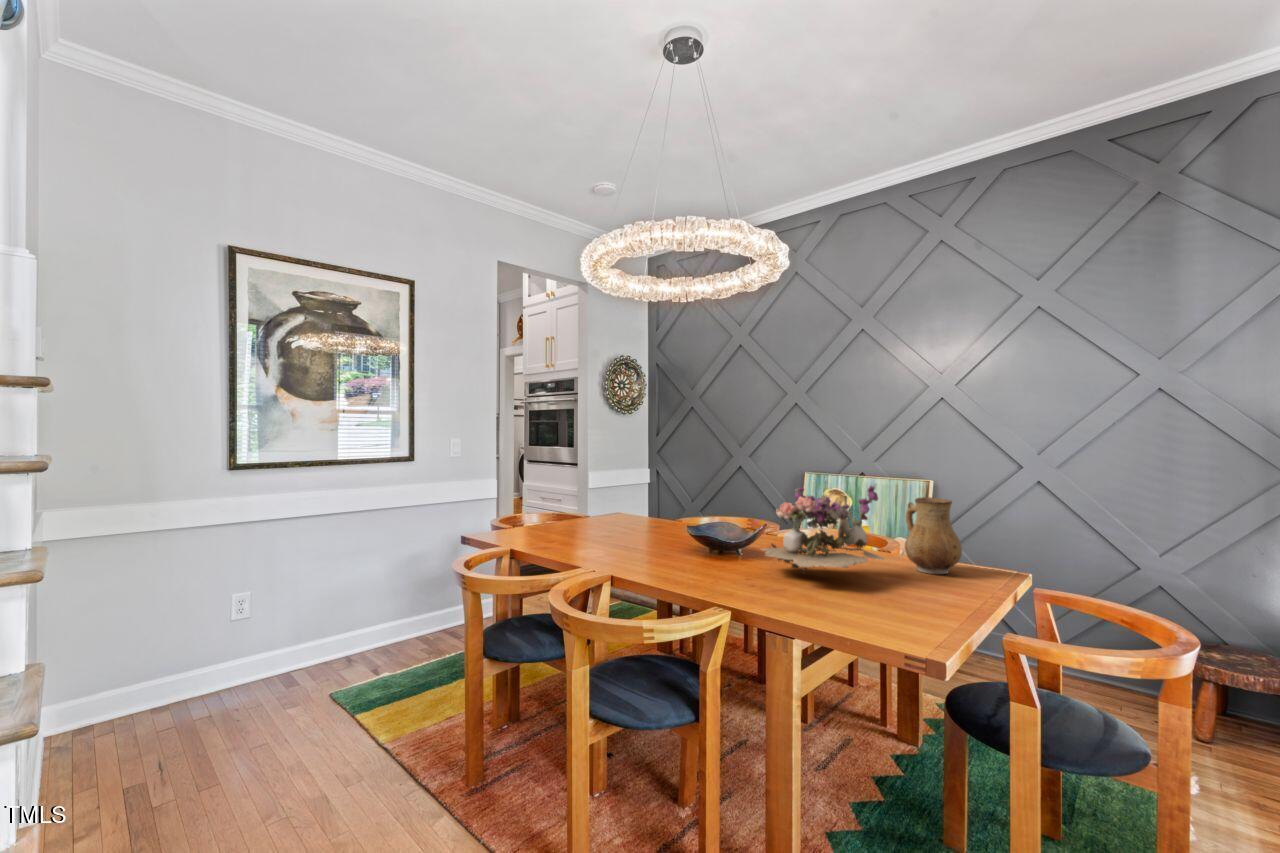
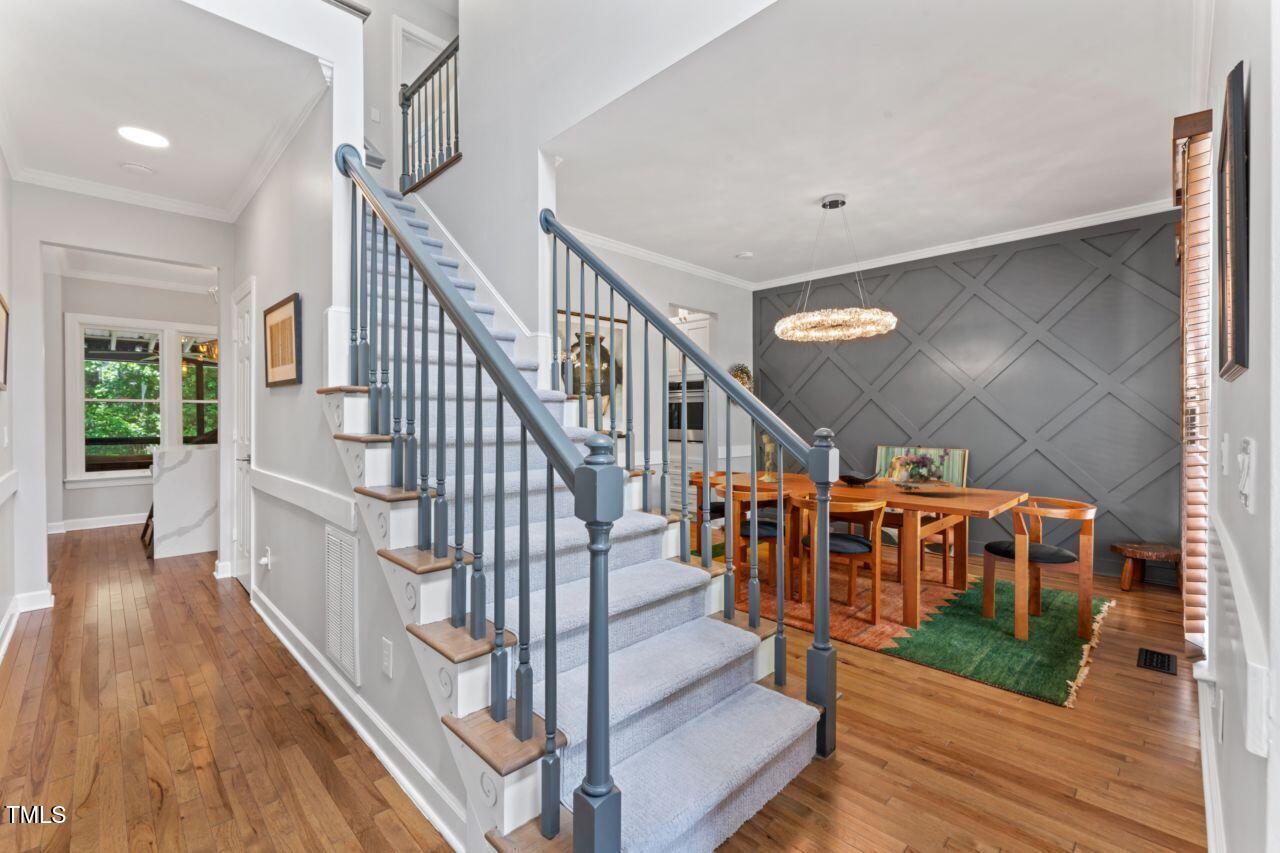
candlestick: none [571,456,602,539] -> present [759,435,777,482]
ceramic pitcher: present [905,497,962,574] -> none [960,455,991,493]

